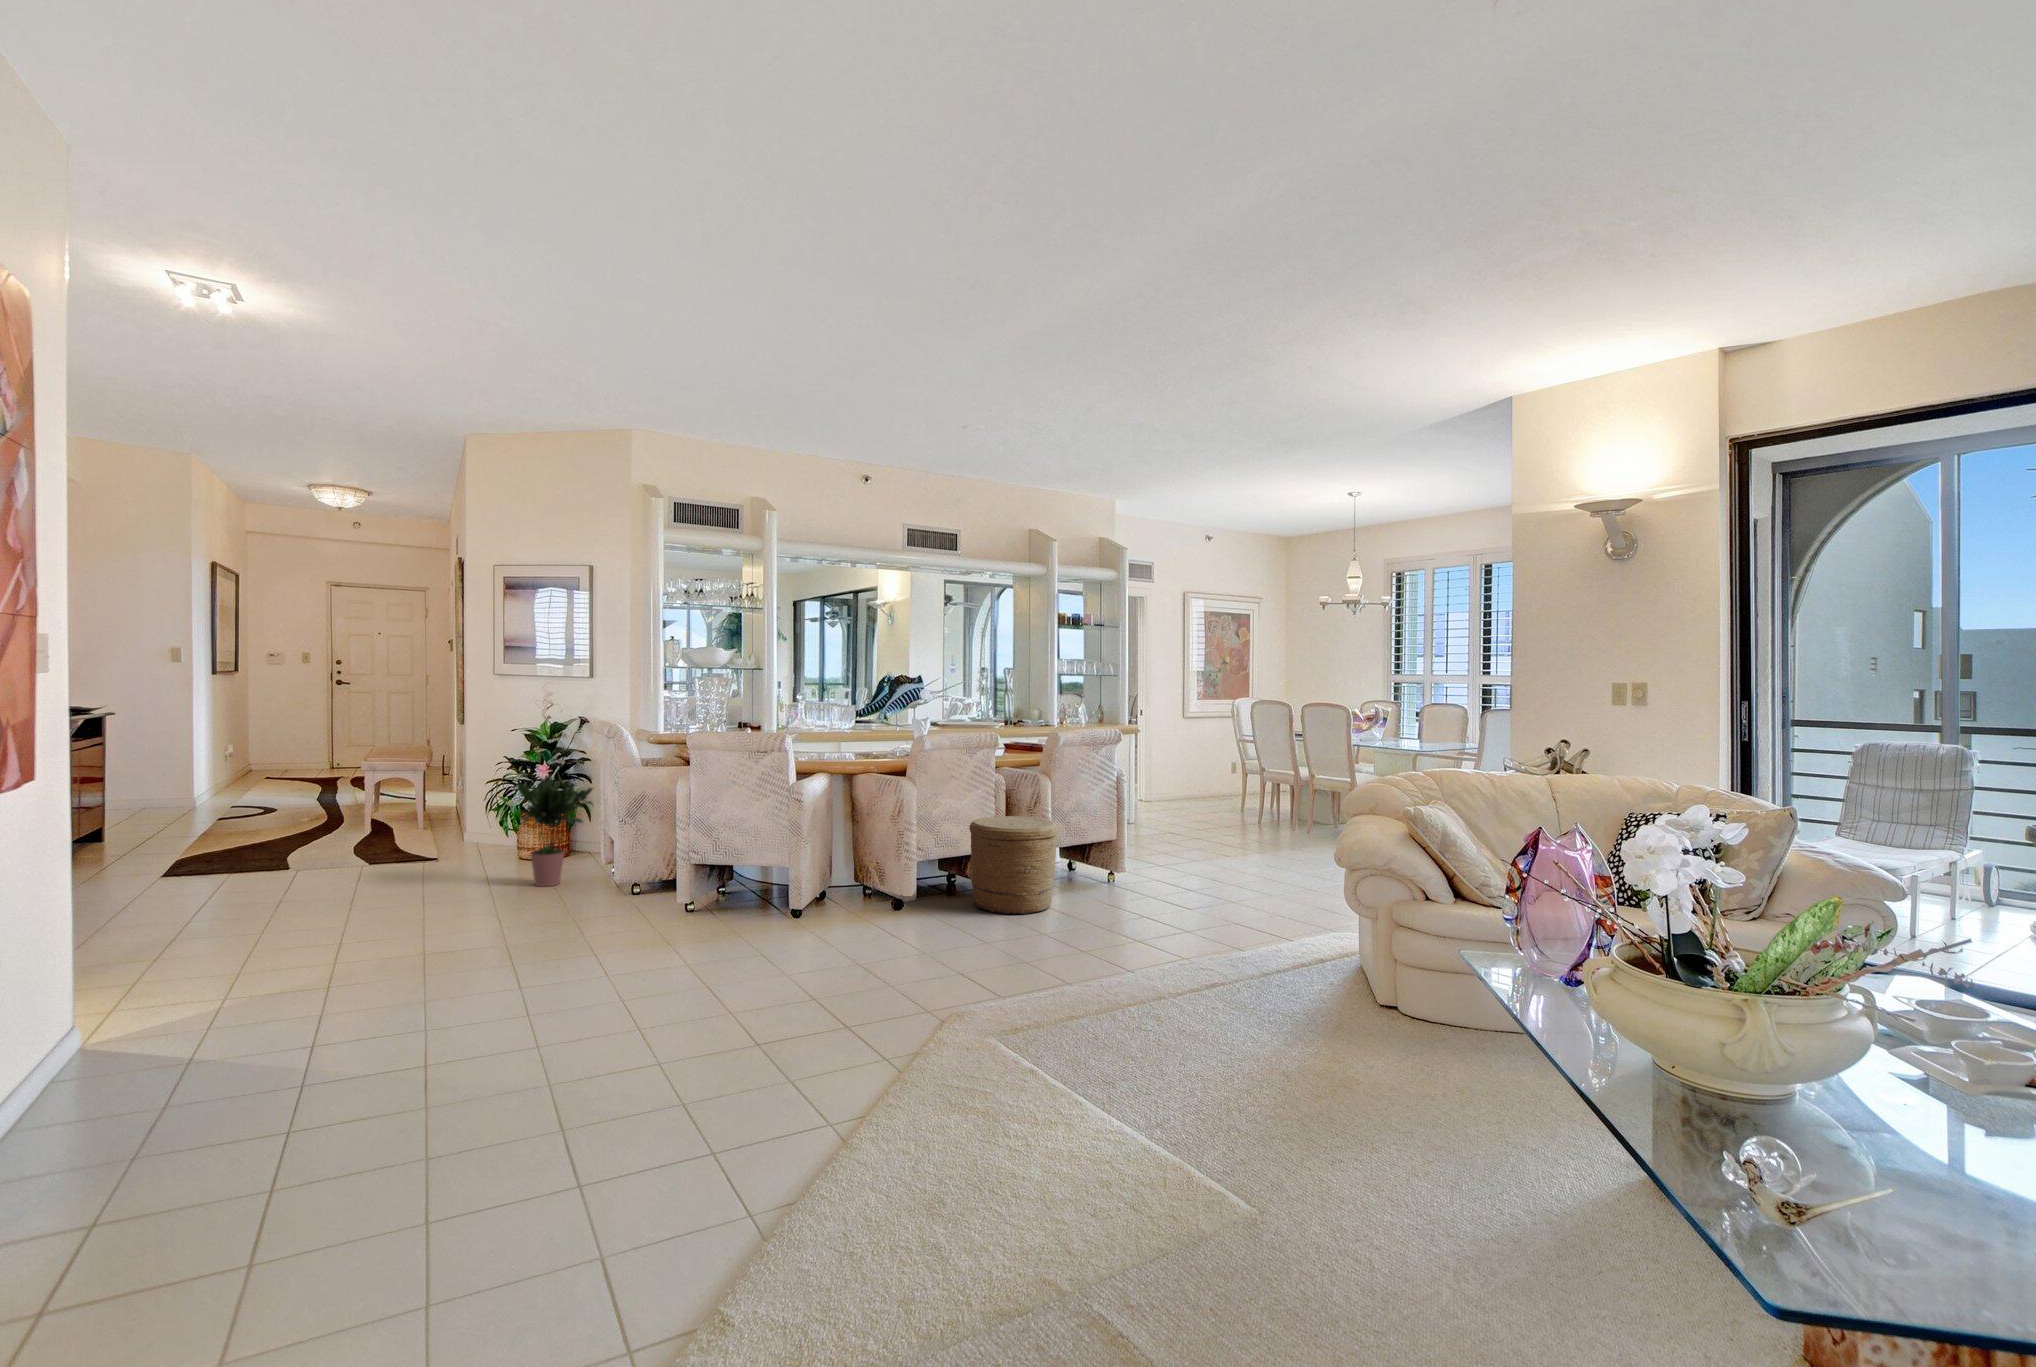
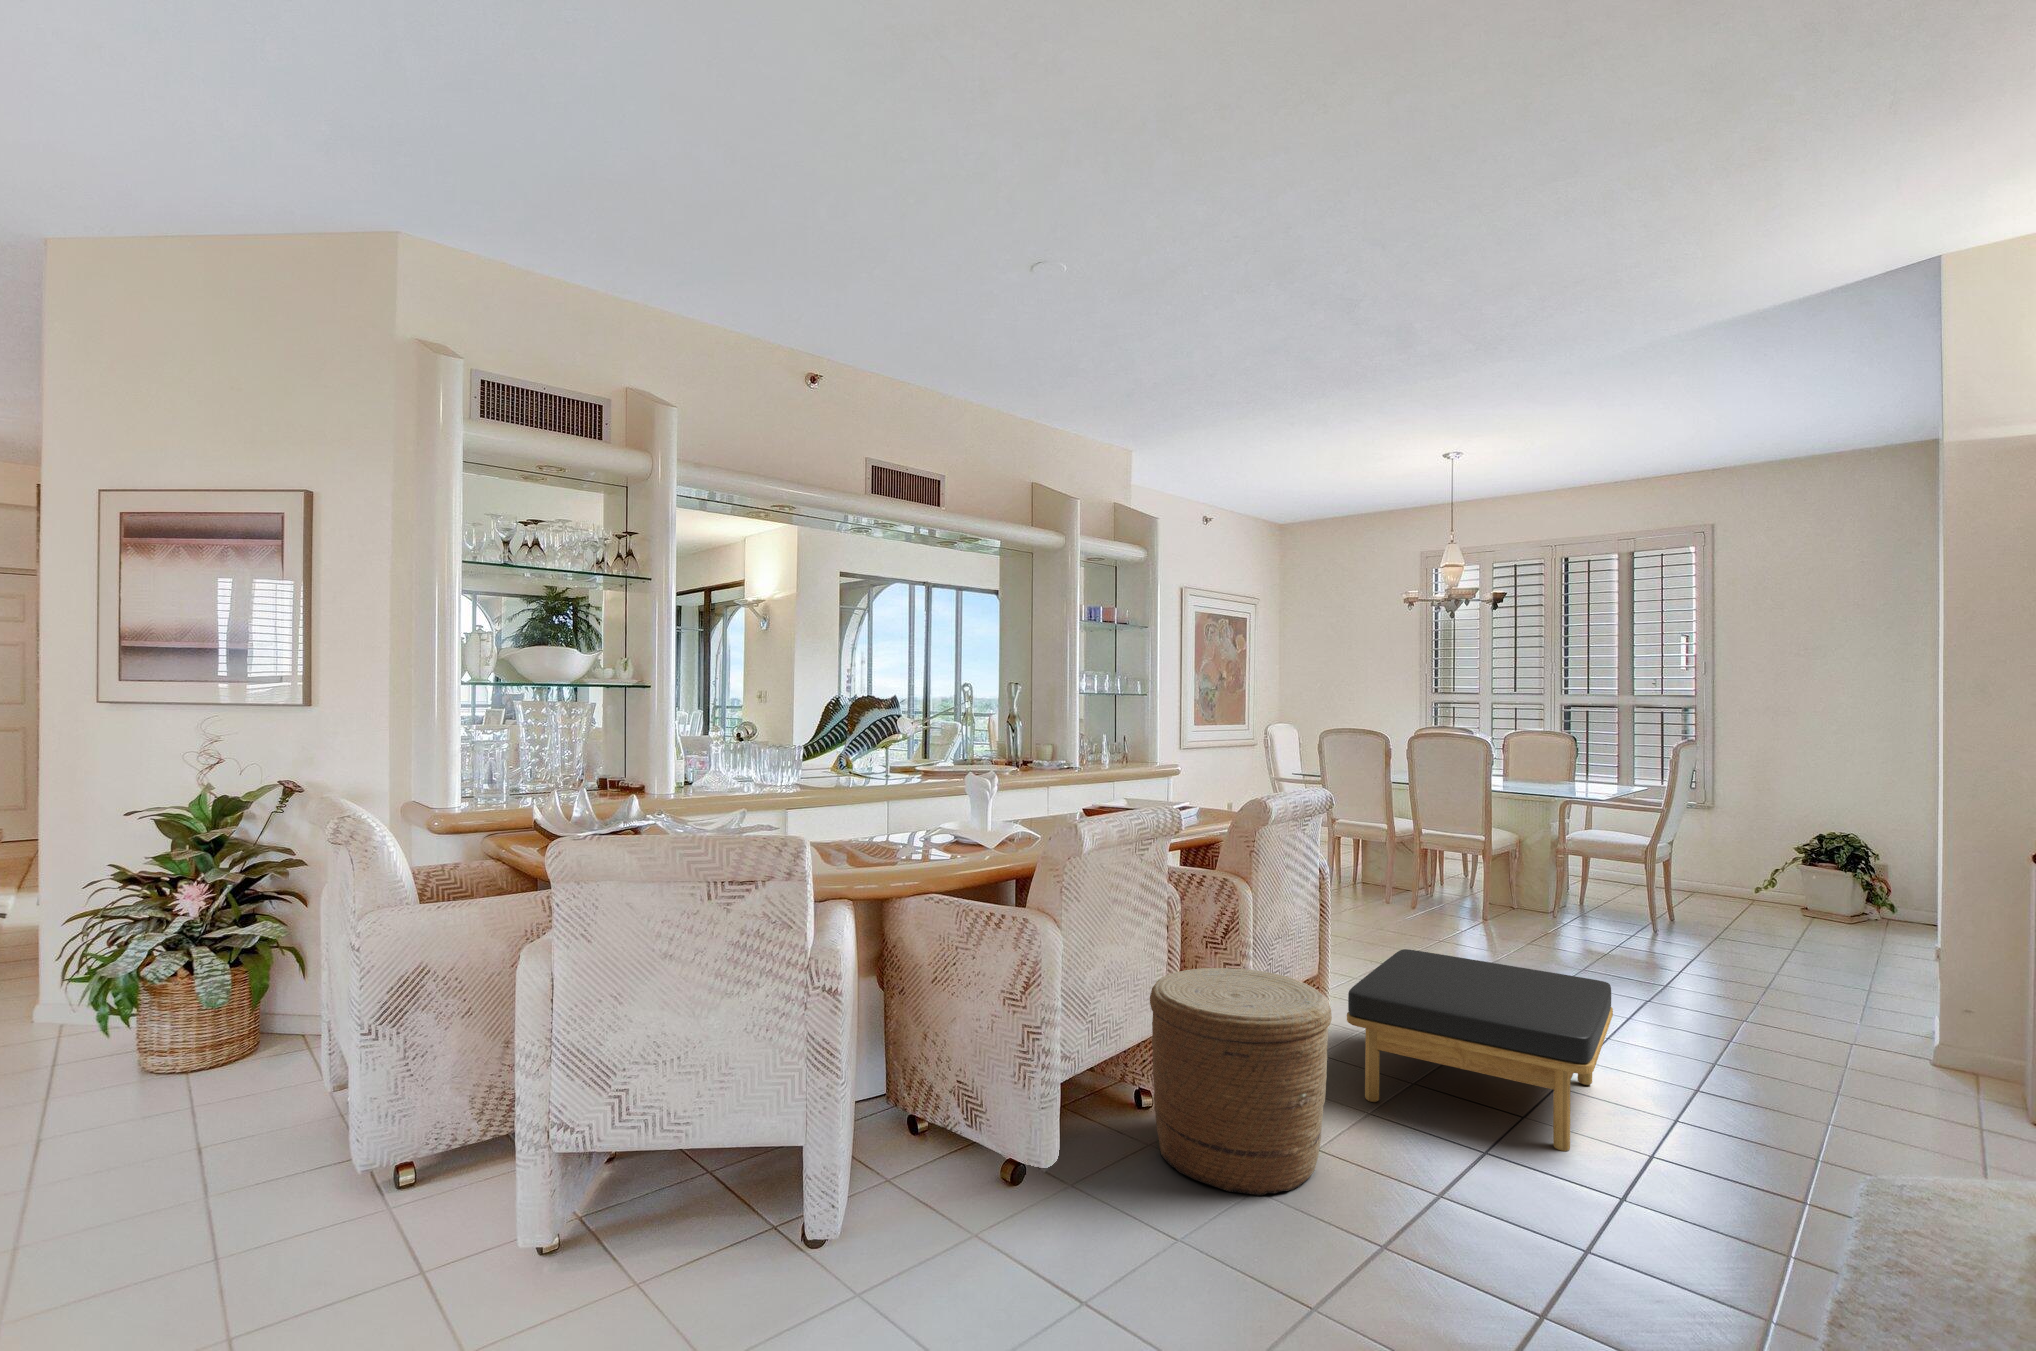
potted plant: present [518,777,593,886] -> none [84,917,317,1204]
ottoman: none [1104,826,1265,915] -> present [1347,949,1613,1151]

